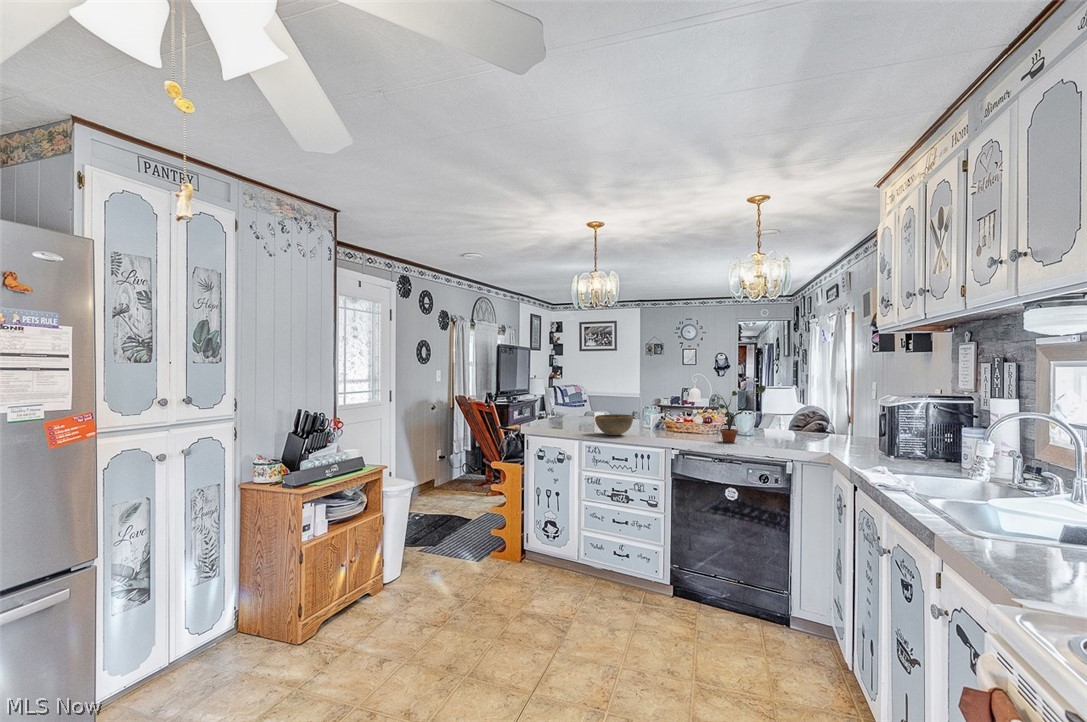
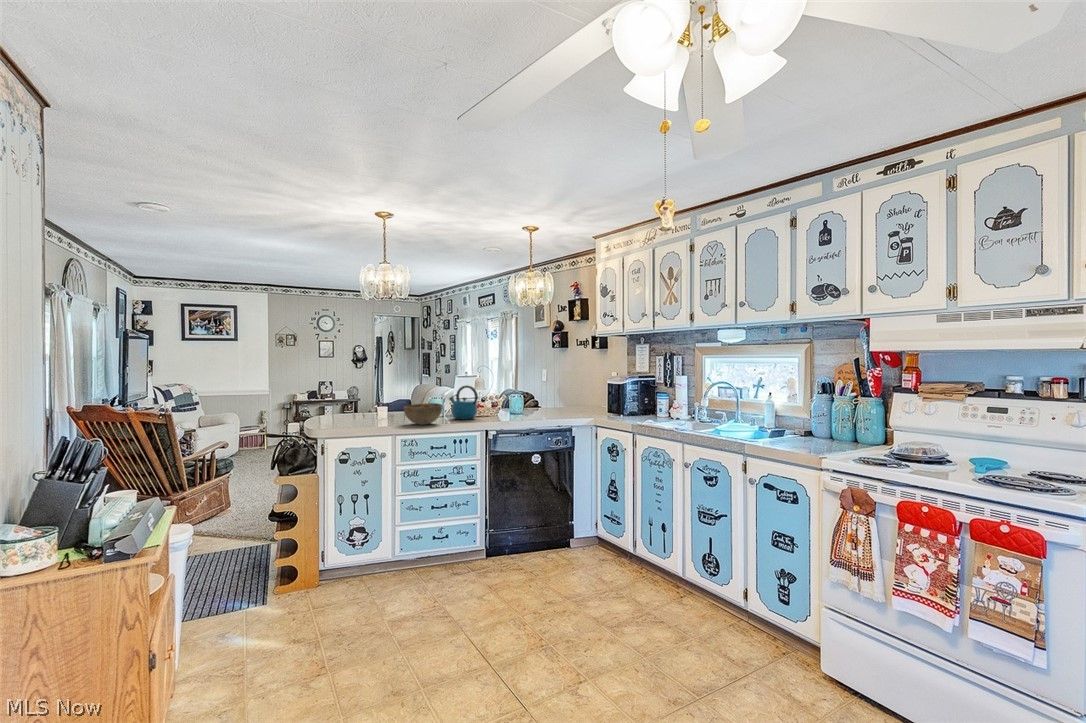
potted plant: present [712,385,766,442] -> none [506,369,540,418]
kettle: none [659,399,687,436] -> present [449,386,478,419]

